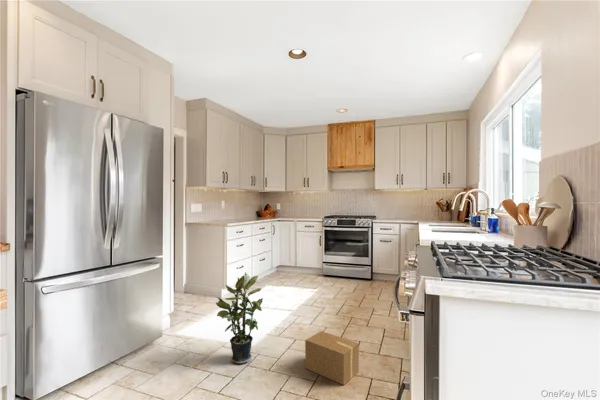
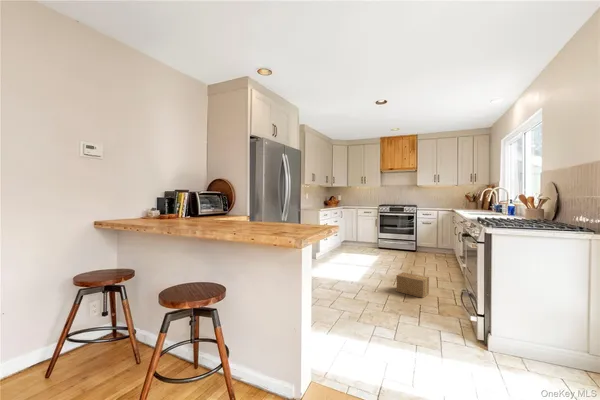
potted plant: present [216,272,263,364] -> none [341,237,369,289]

